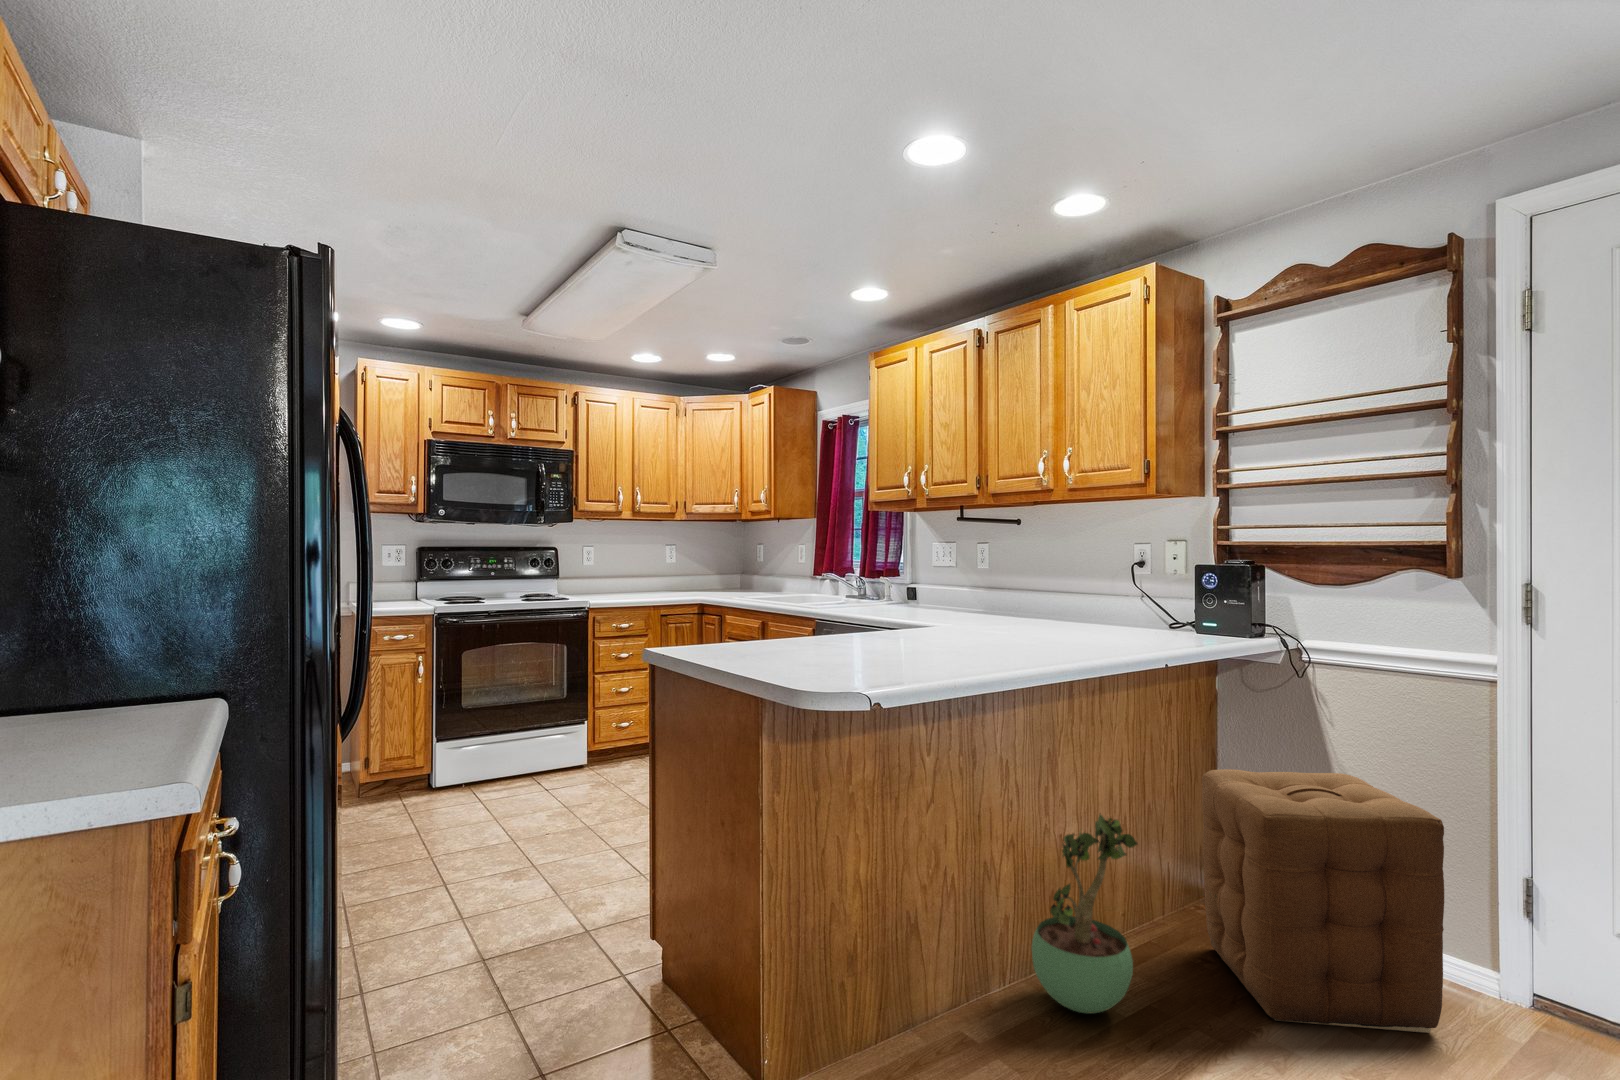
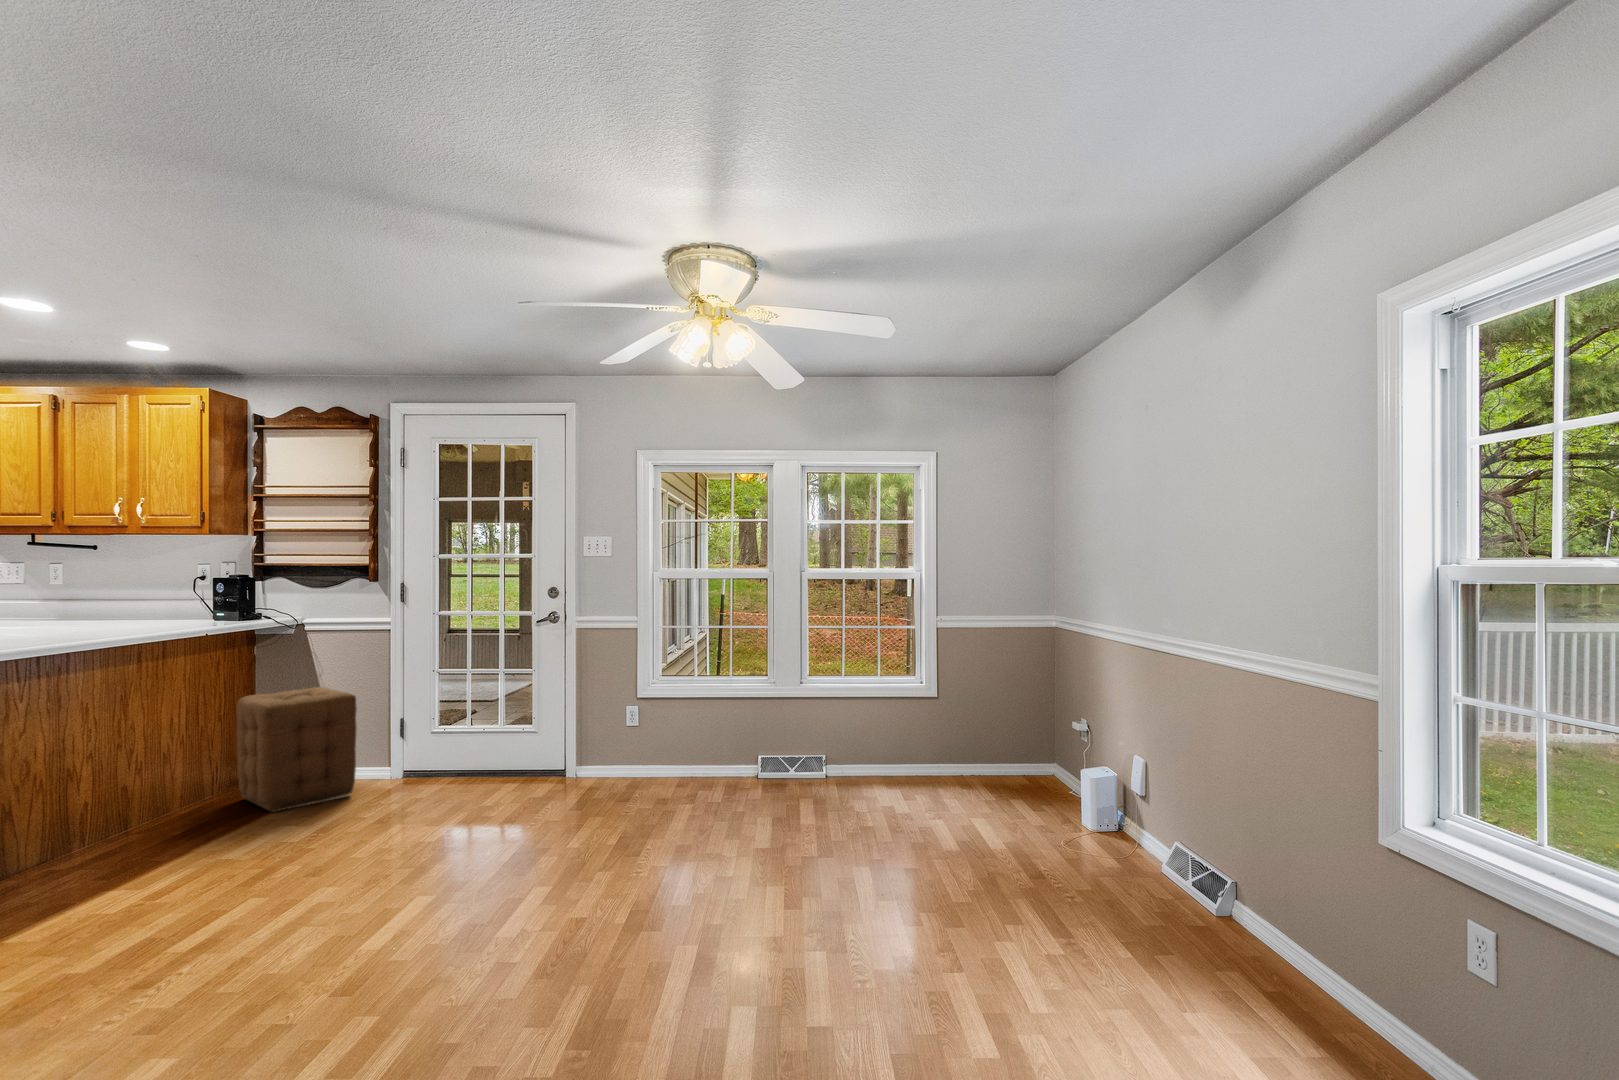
potted plant: present [1032,814,1138,1013] -> none [117,724,192,838]

